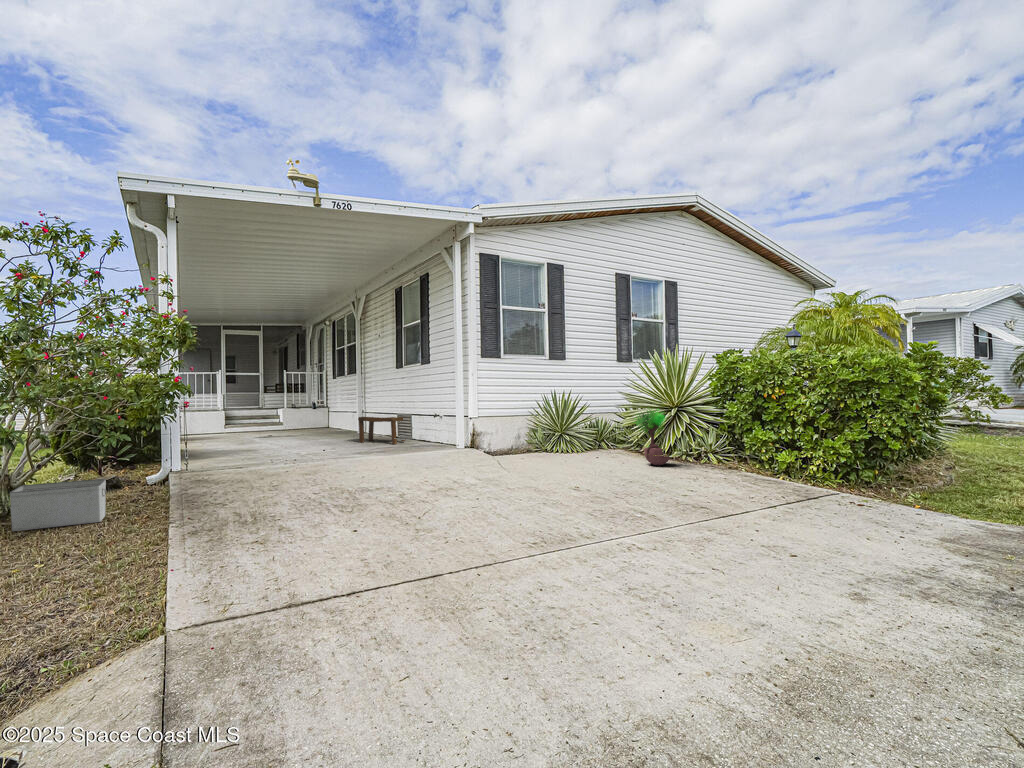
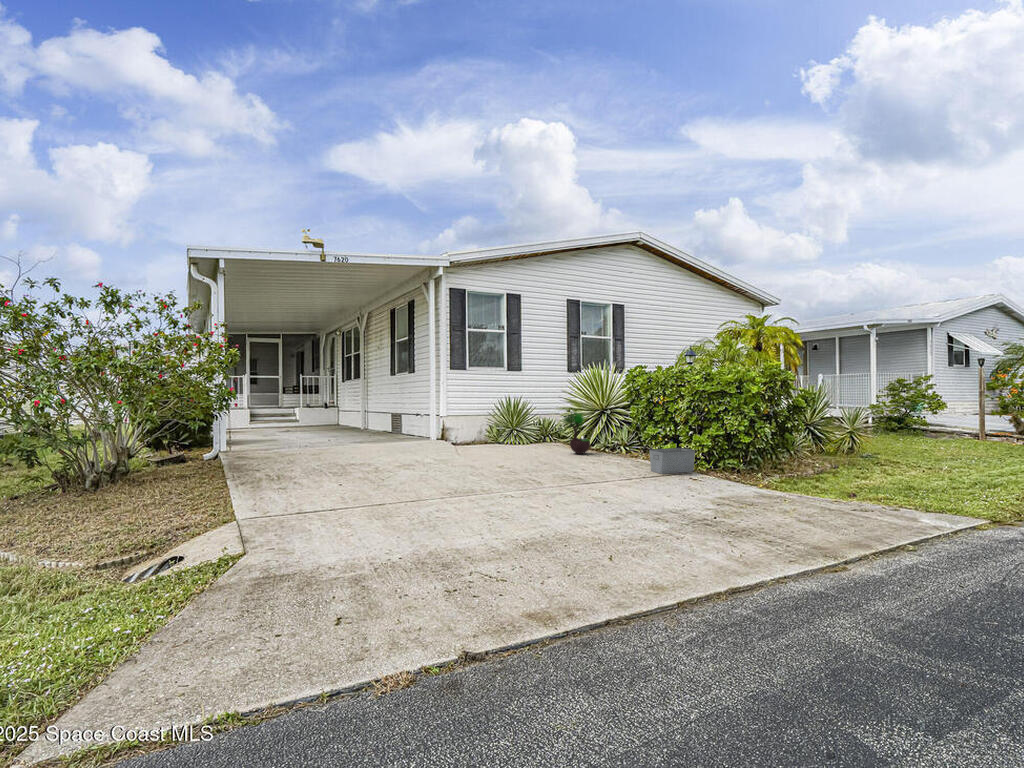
bench: present [358,417,405,444] -> none [359,415,398,437]
storage bin: present [10,479,106,531] -> present [650,448,695,474]

